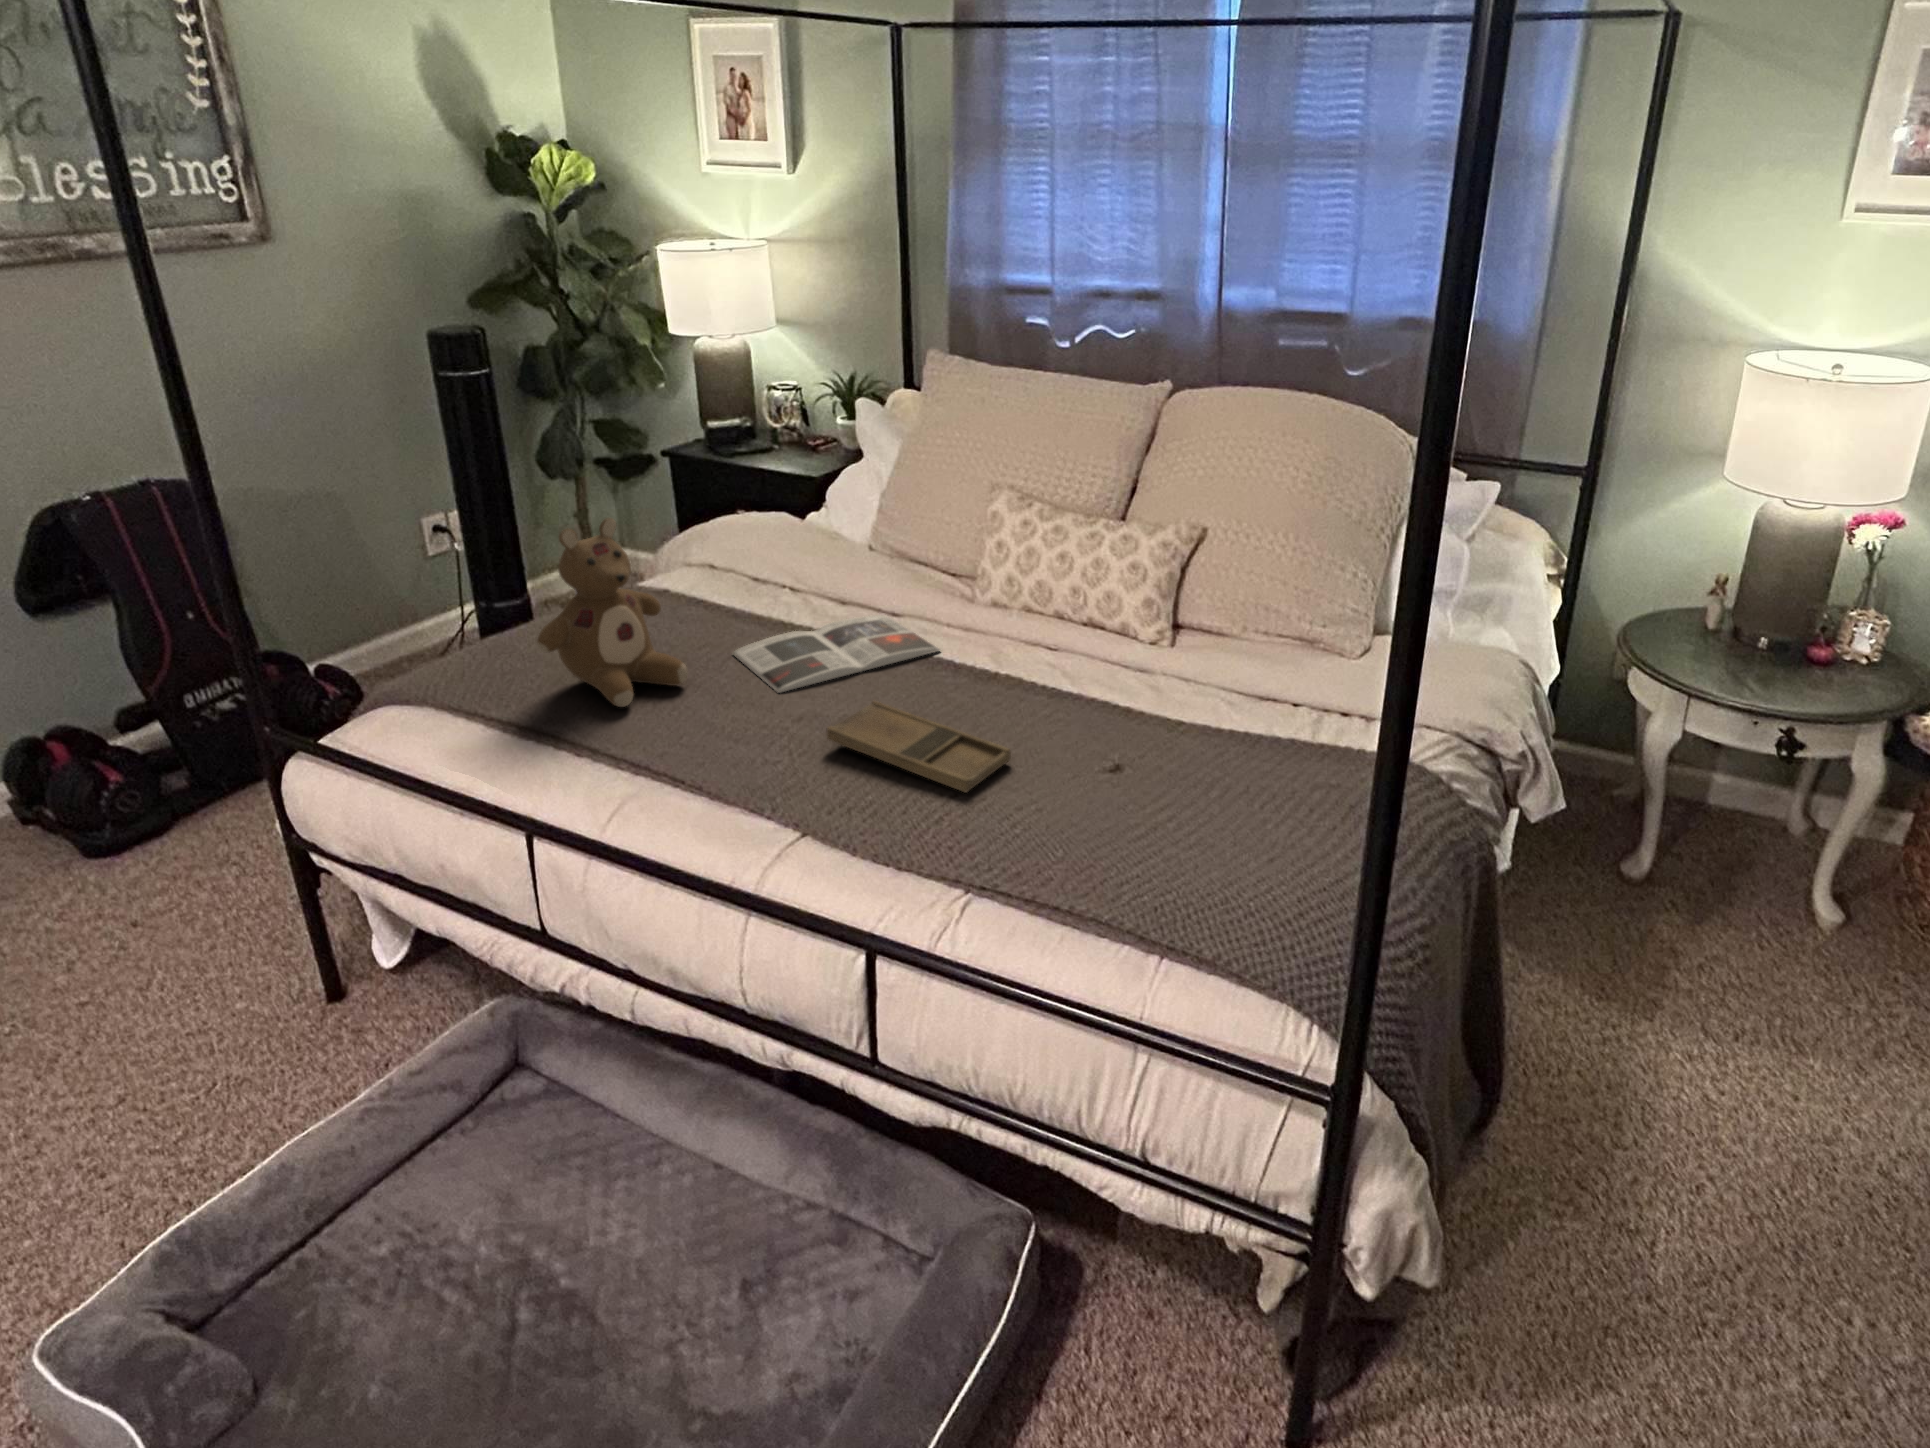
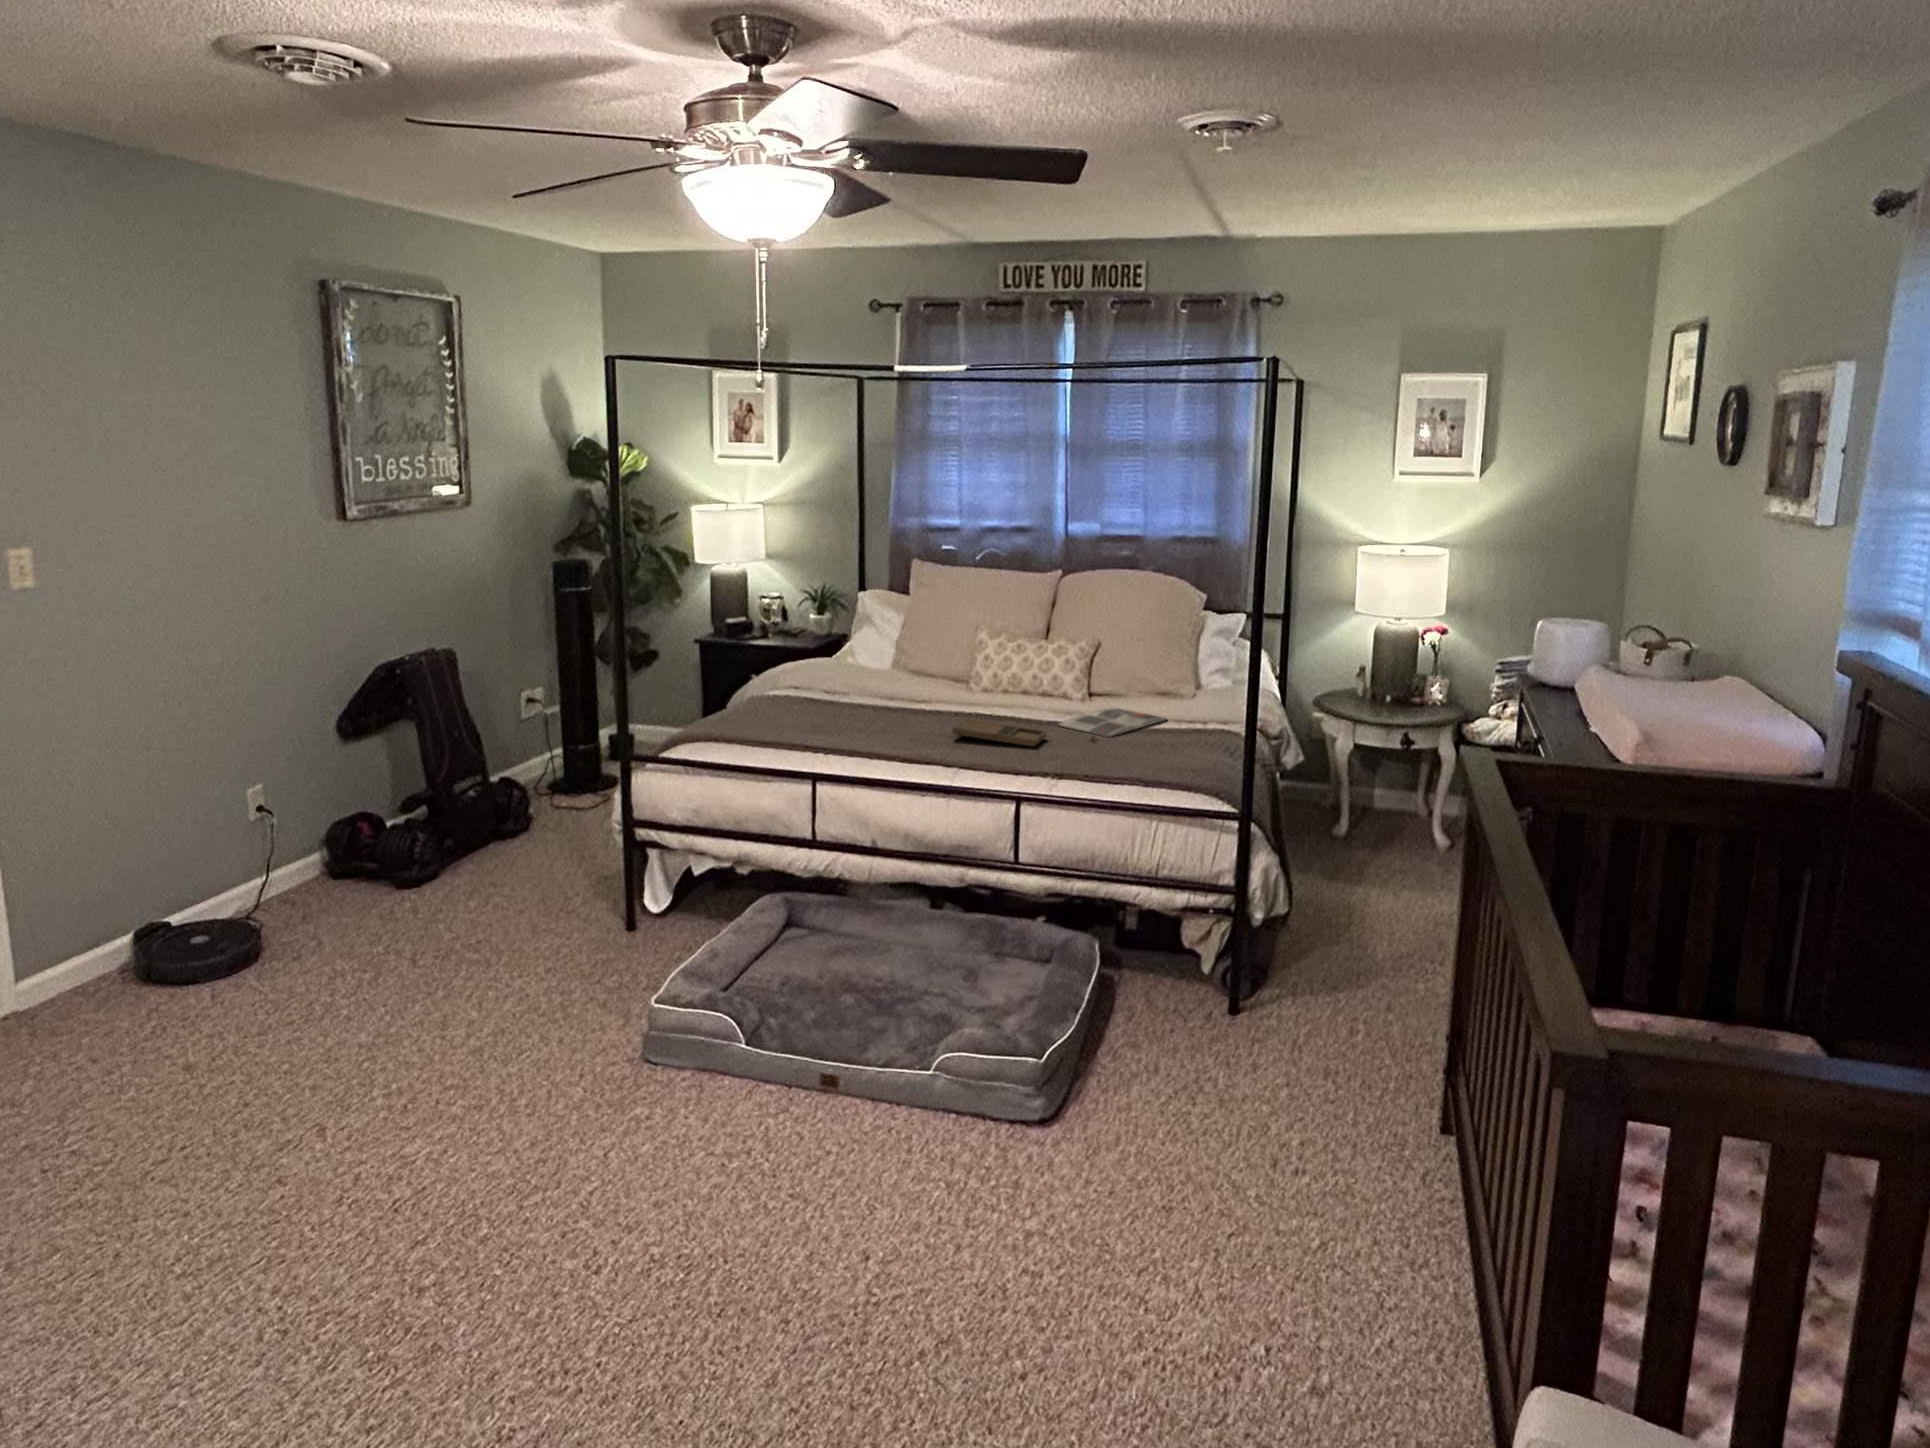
stuffed bear: present [537,518,688,707] -> none [784,635,854,732]
magazine: present [733,615,940,693] -> present [1058,708,1166,737]

